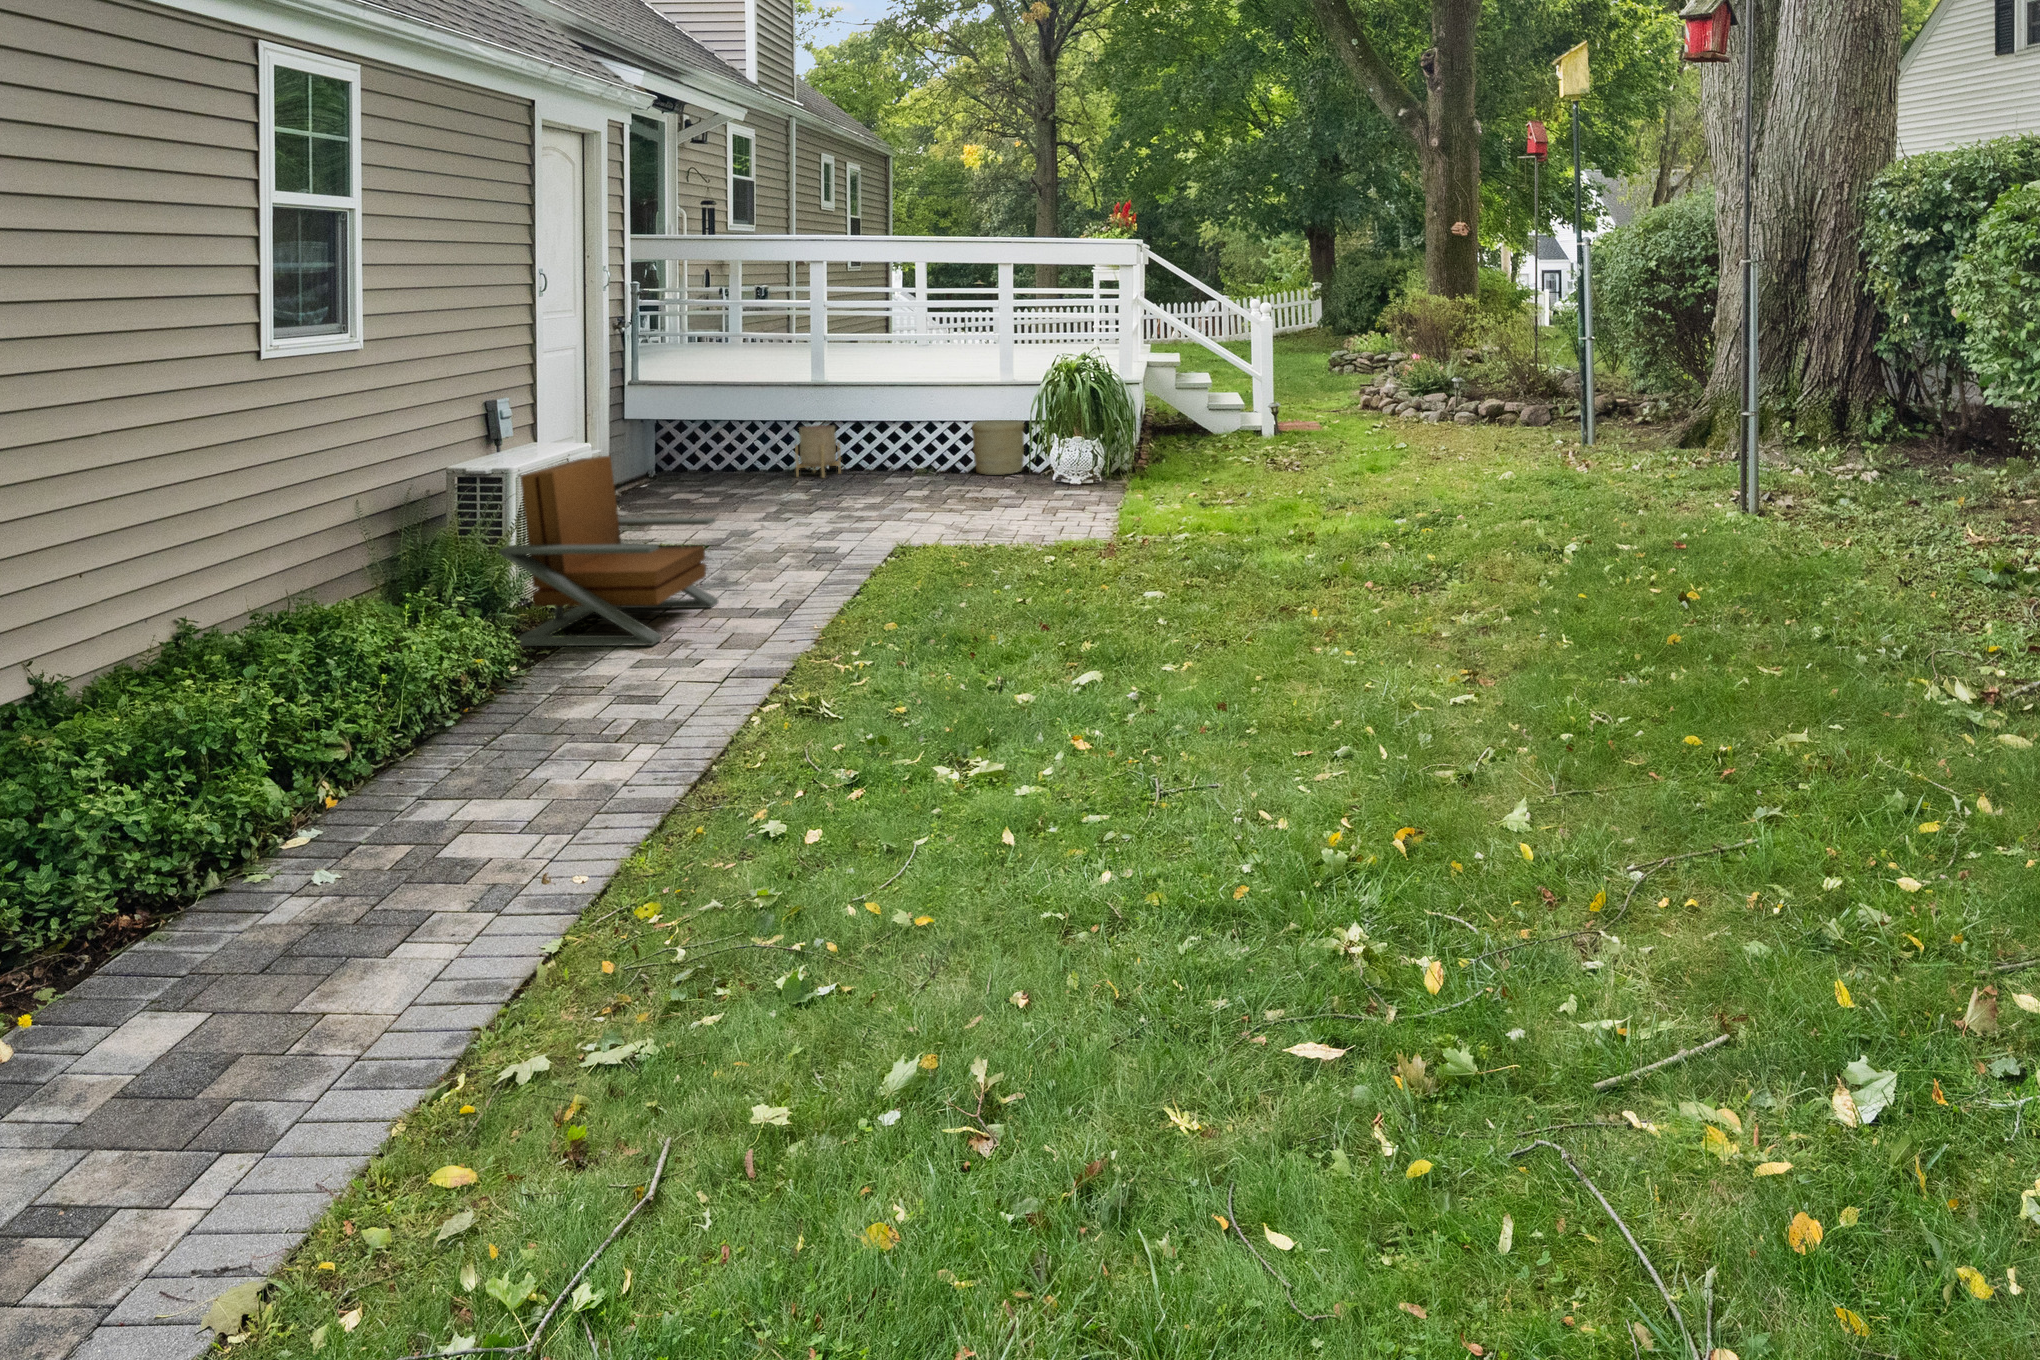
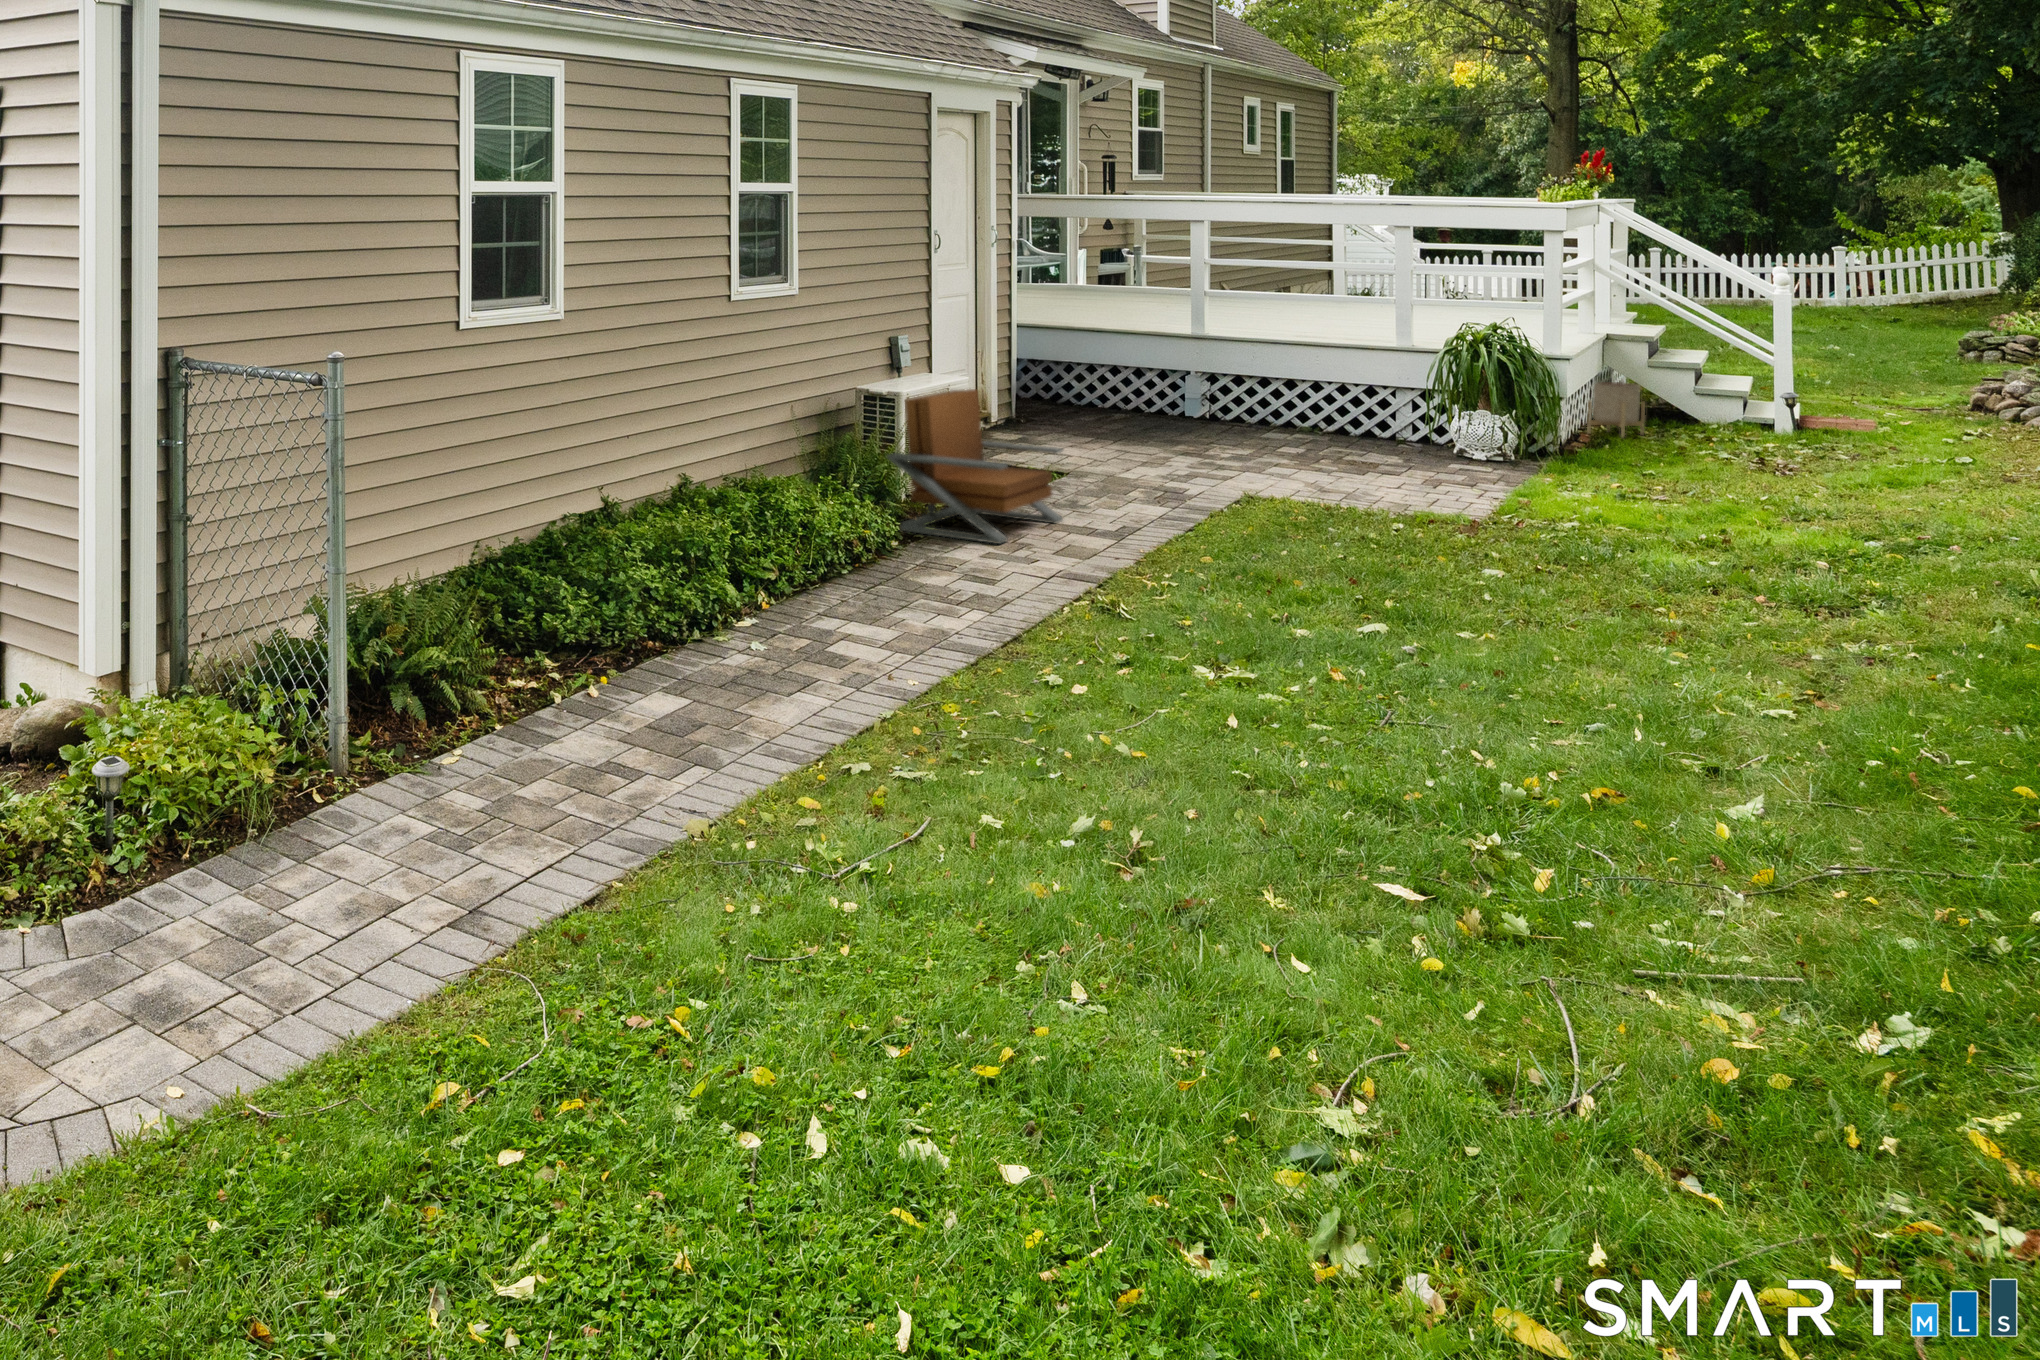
woven basket: present [972,420,1024,475] -> none [1360,383,1423,440]
planter: present [795,425,841,477] -> present [1587,382,1645,436]

